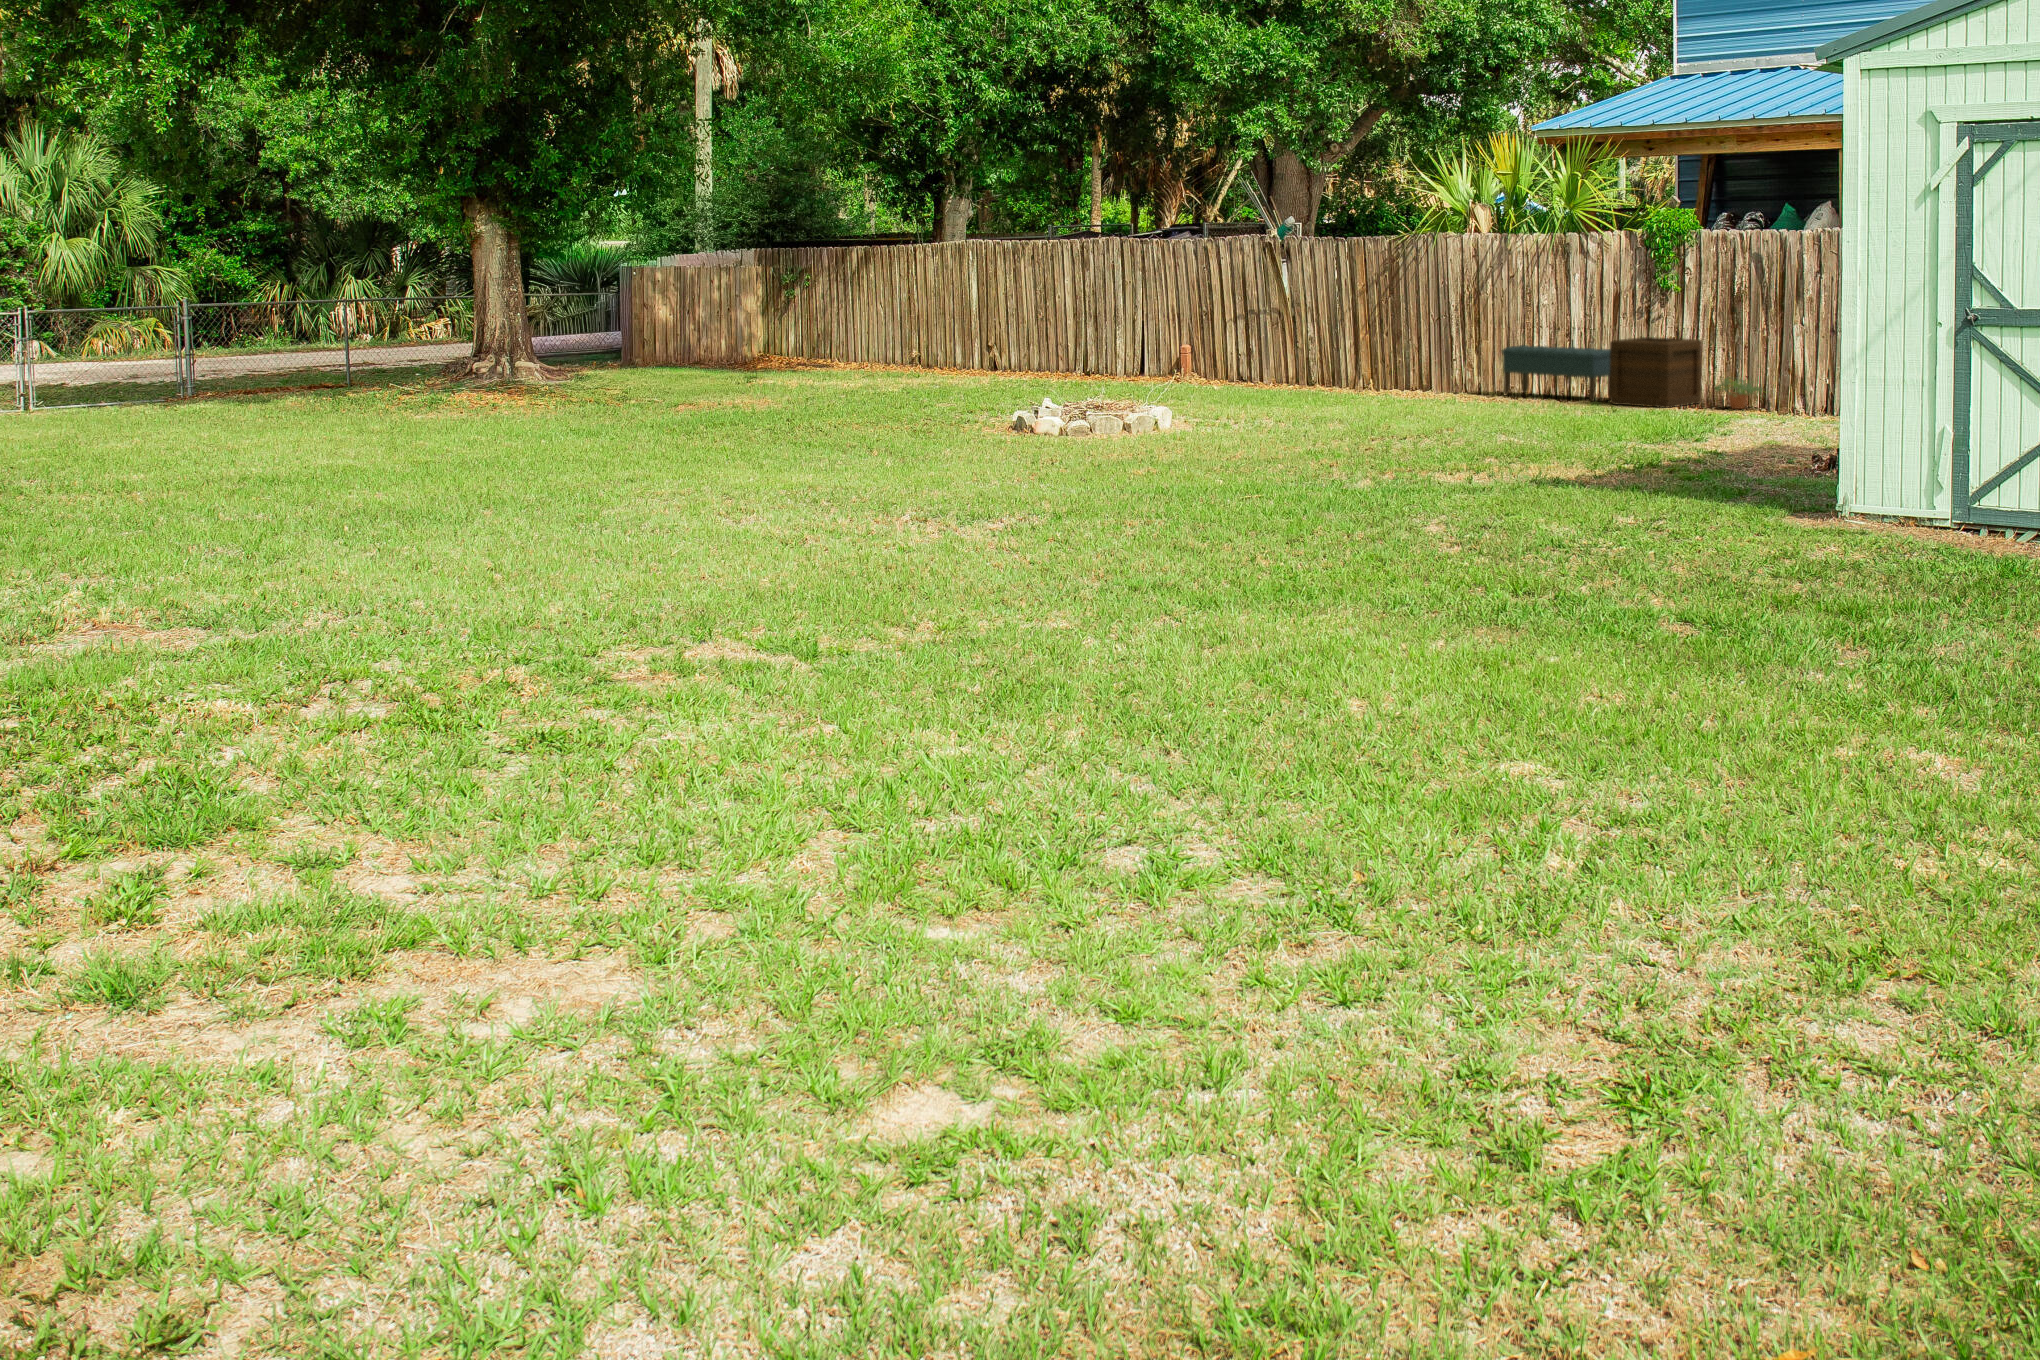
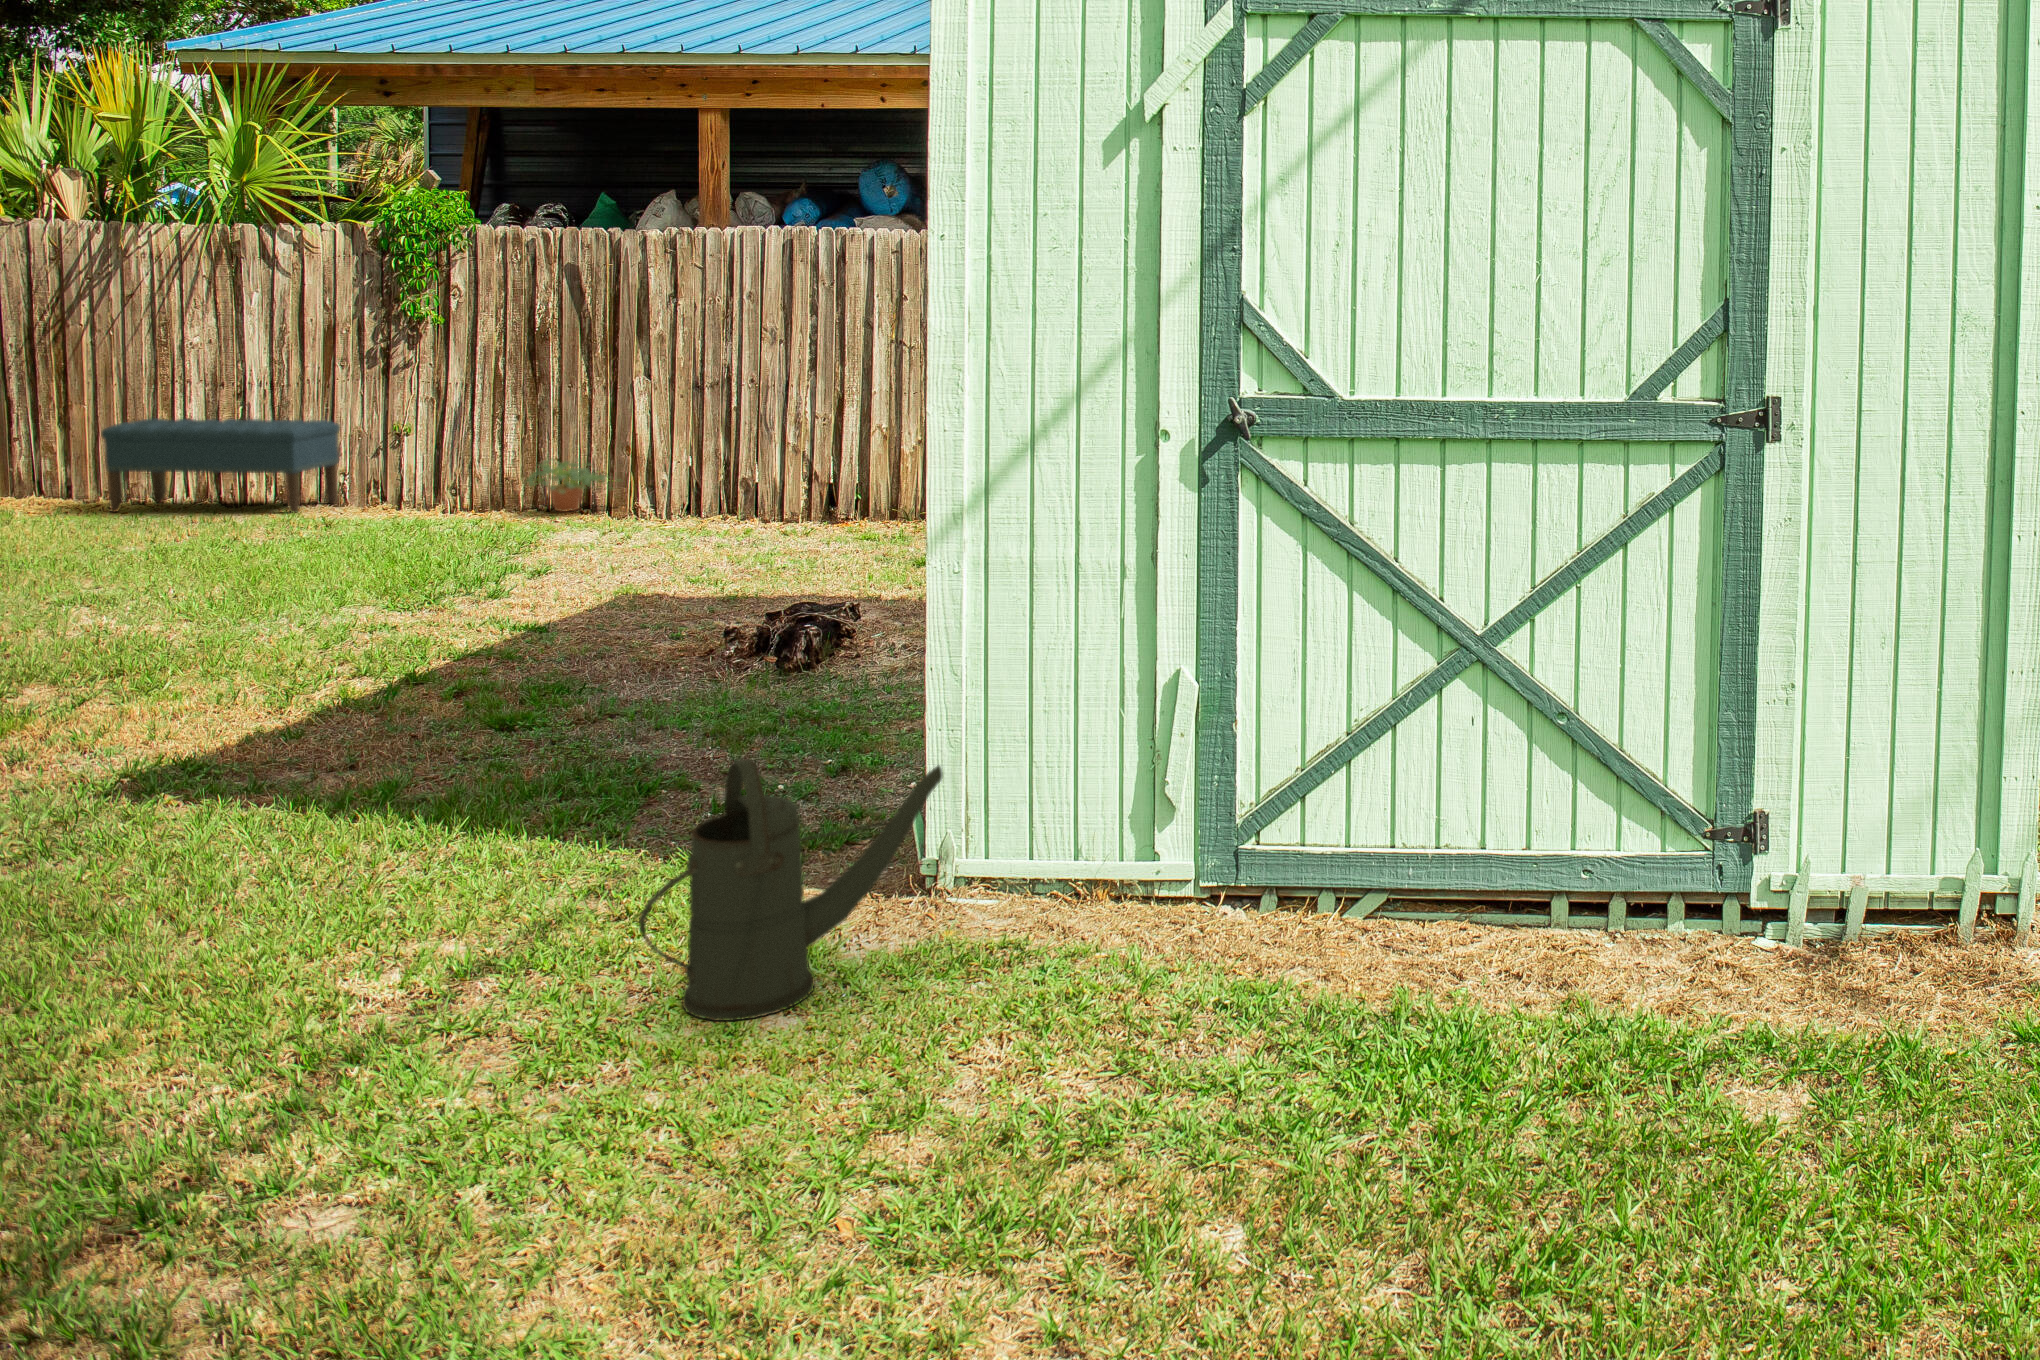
wooden crate: present [1610,337,1702,408] -> none [324,398,501,520]
watering can: none [1723,437,1843,531] -> present [639,759,942,1021]

